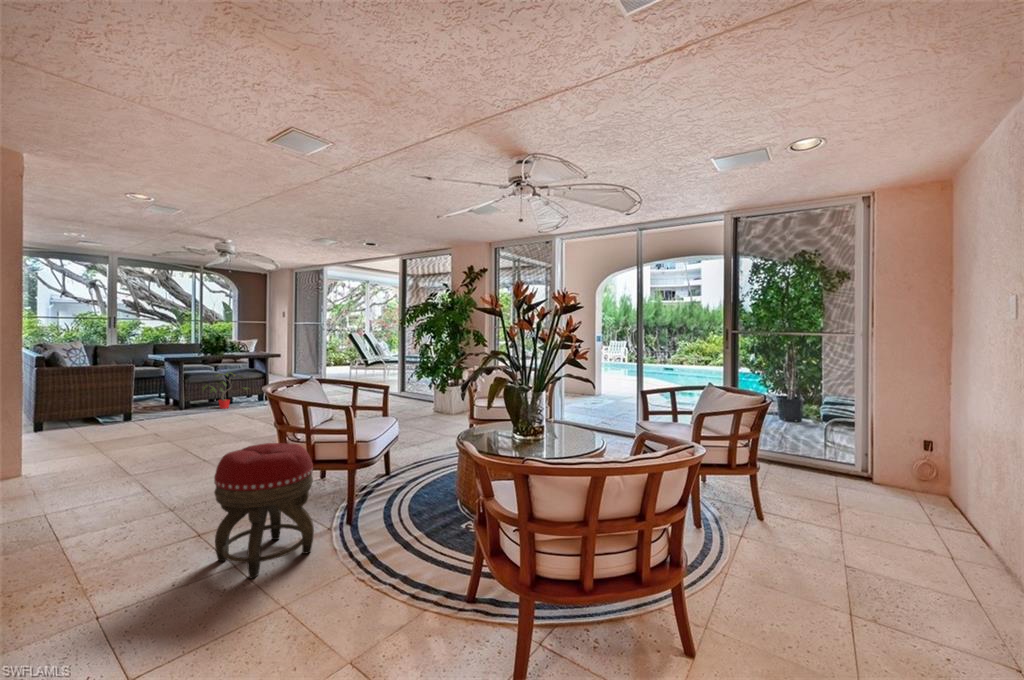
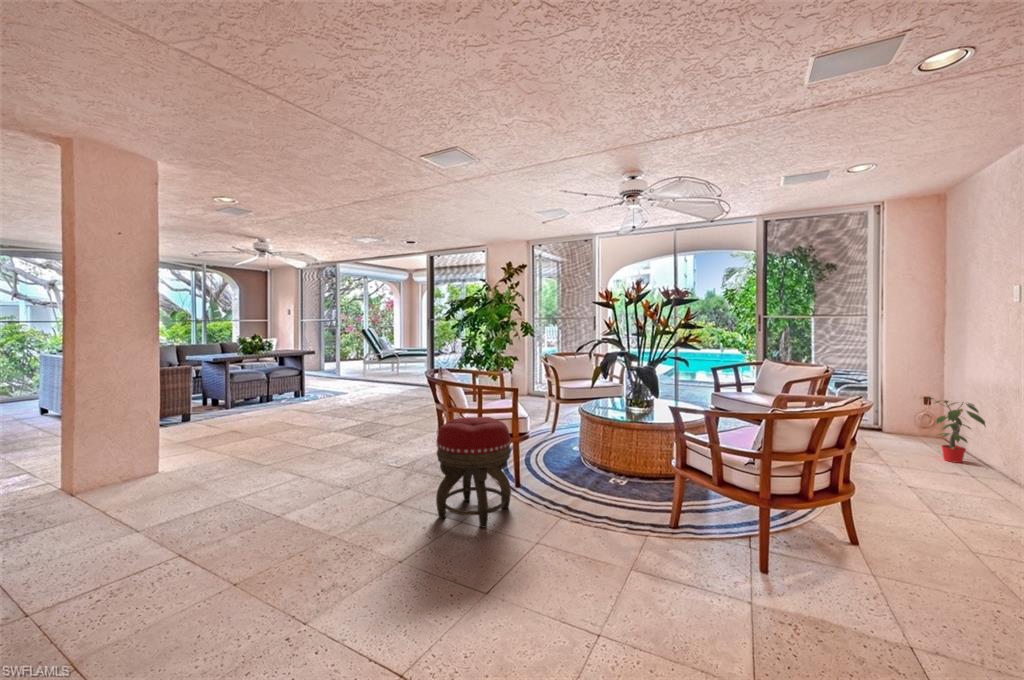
potted plant: present [202,372,249,409] -> present [929,398,986,463]

